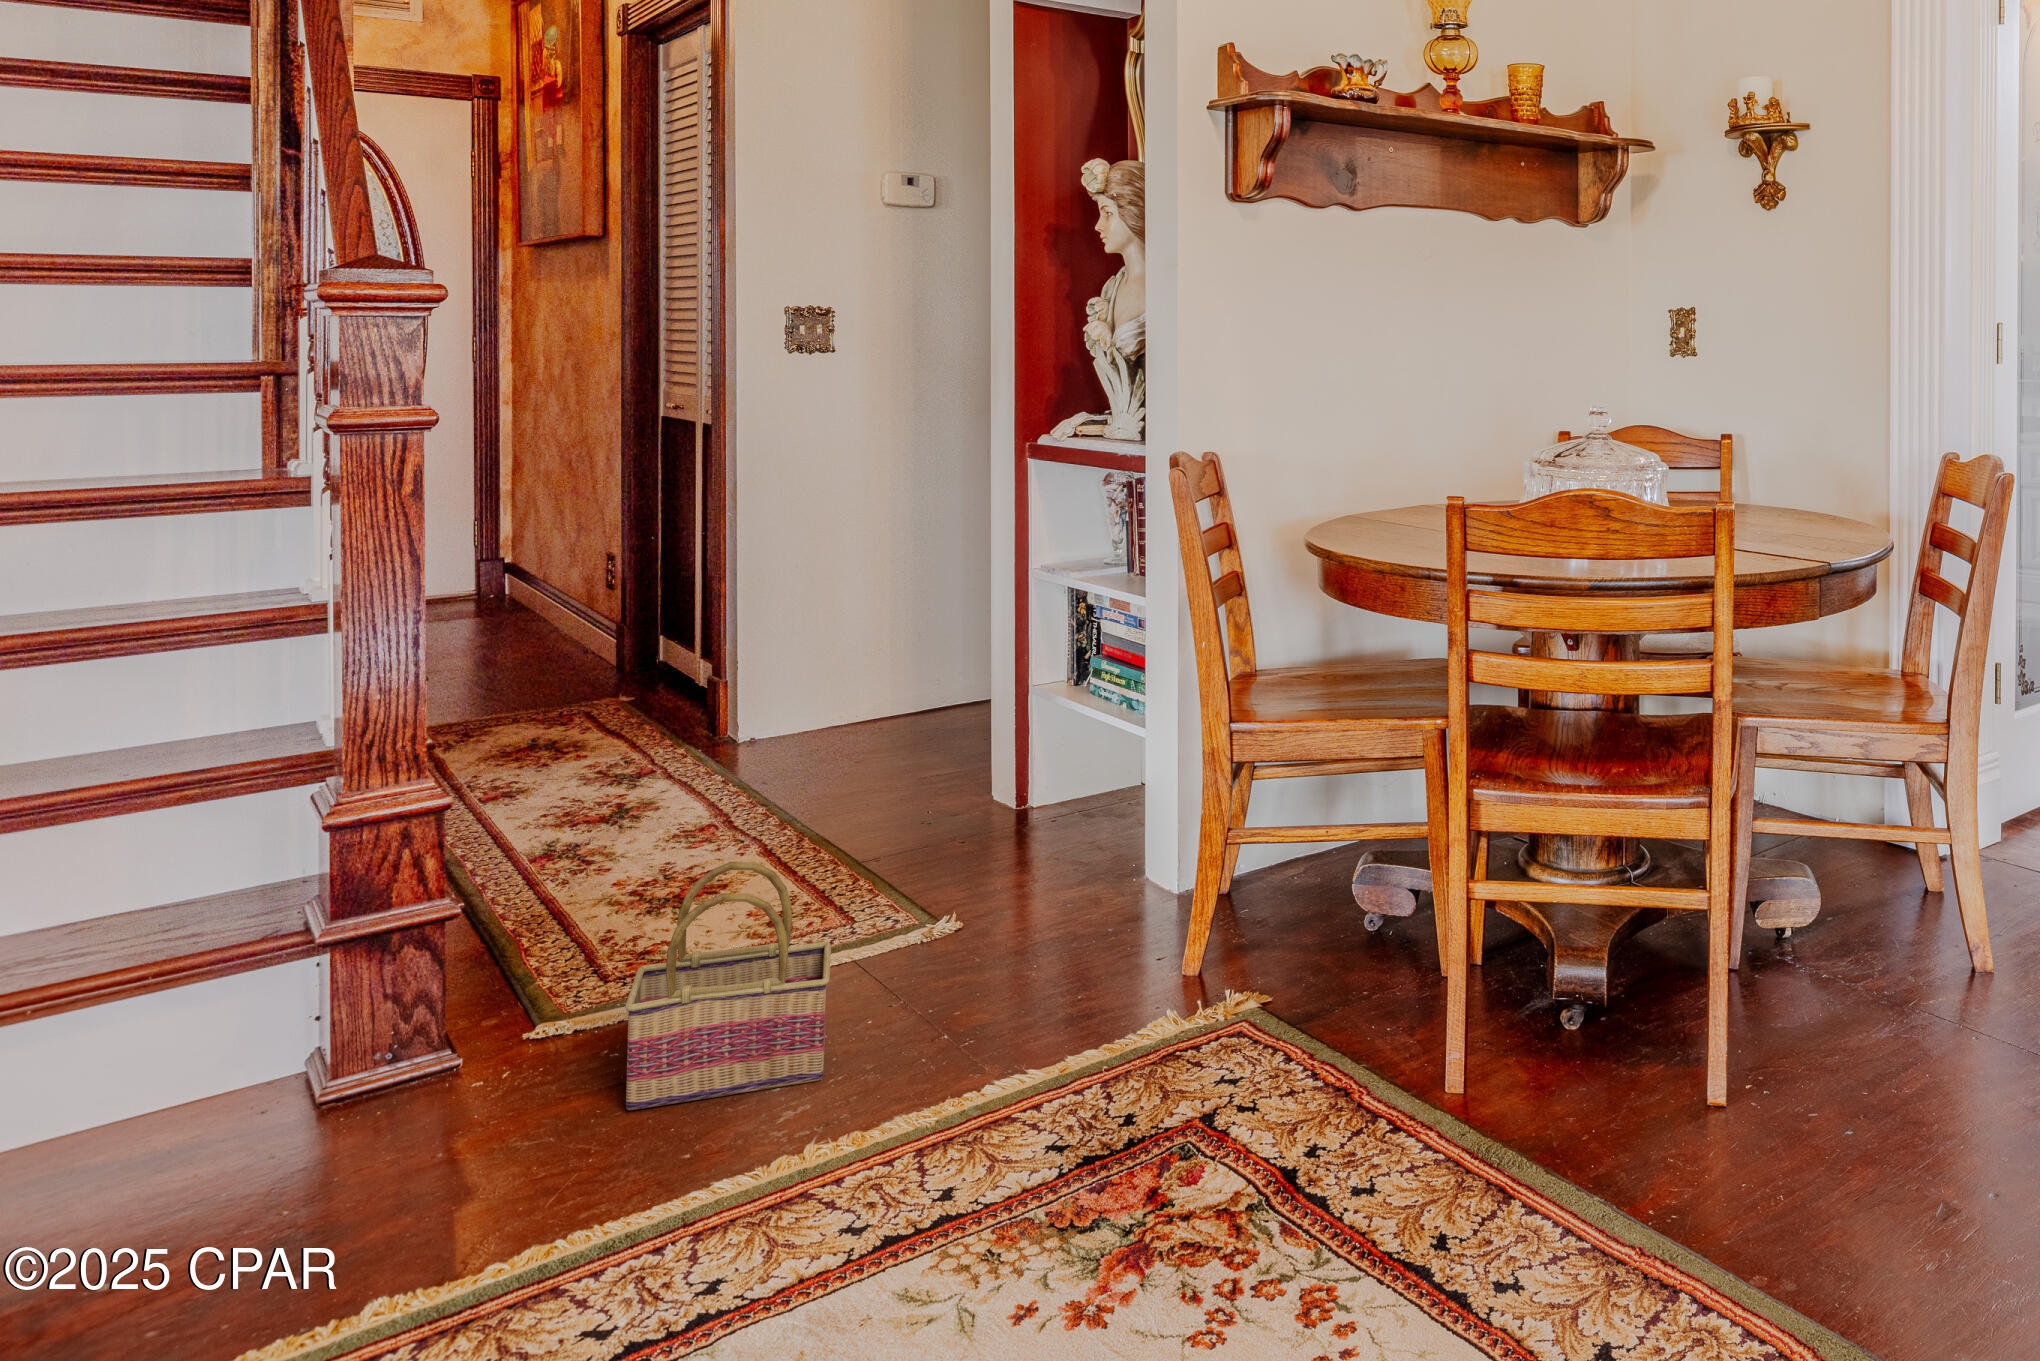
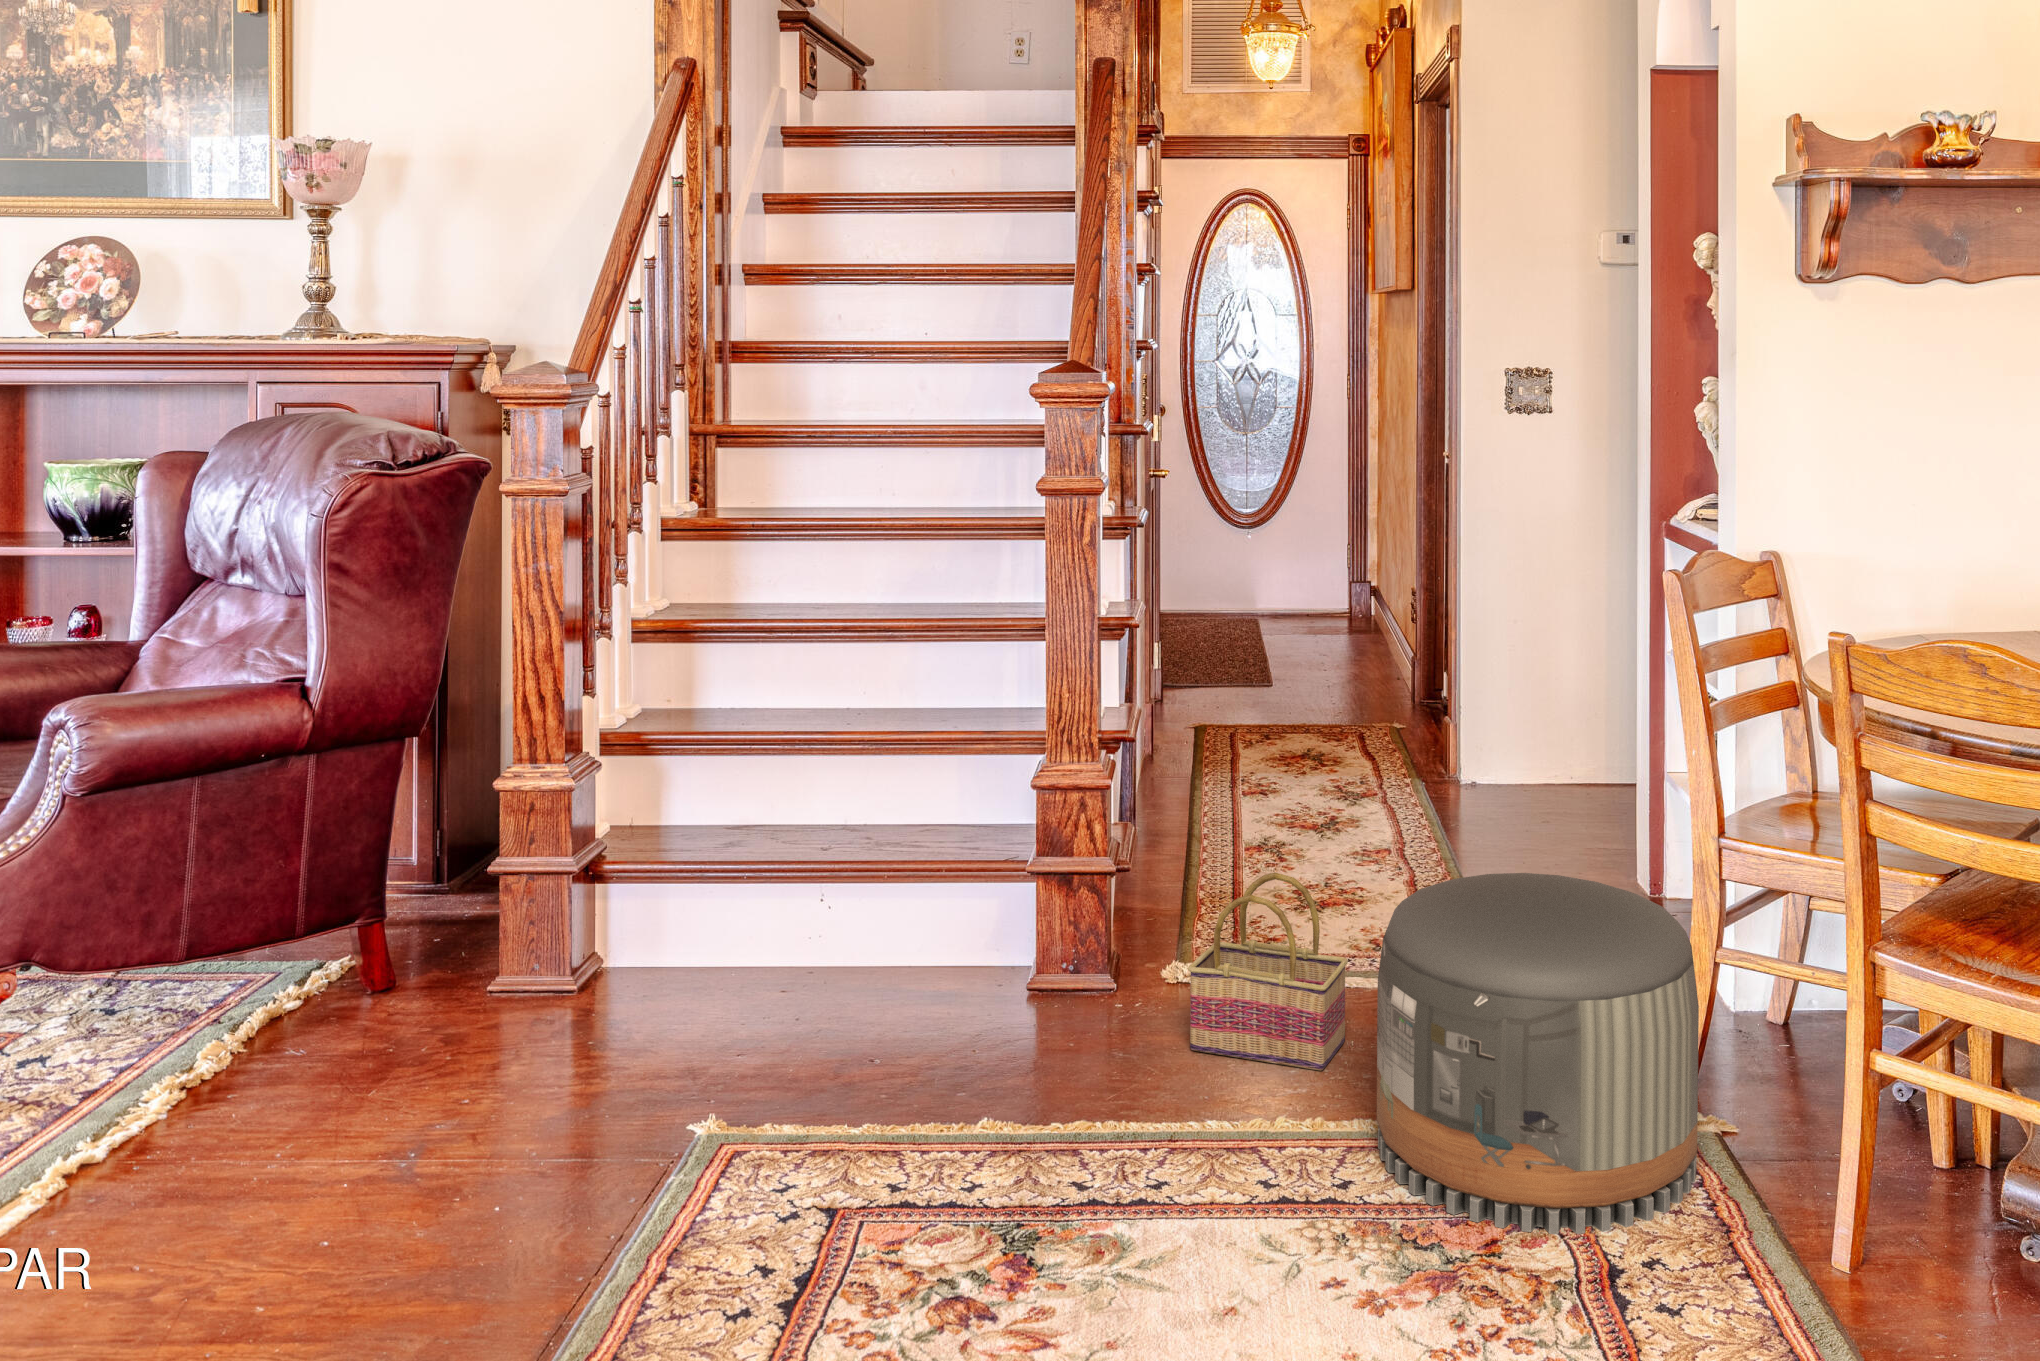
pouf: none [943,790,1295,1180] -> present [1377,873,1699,1234]

